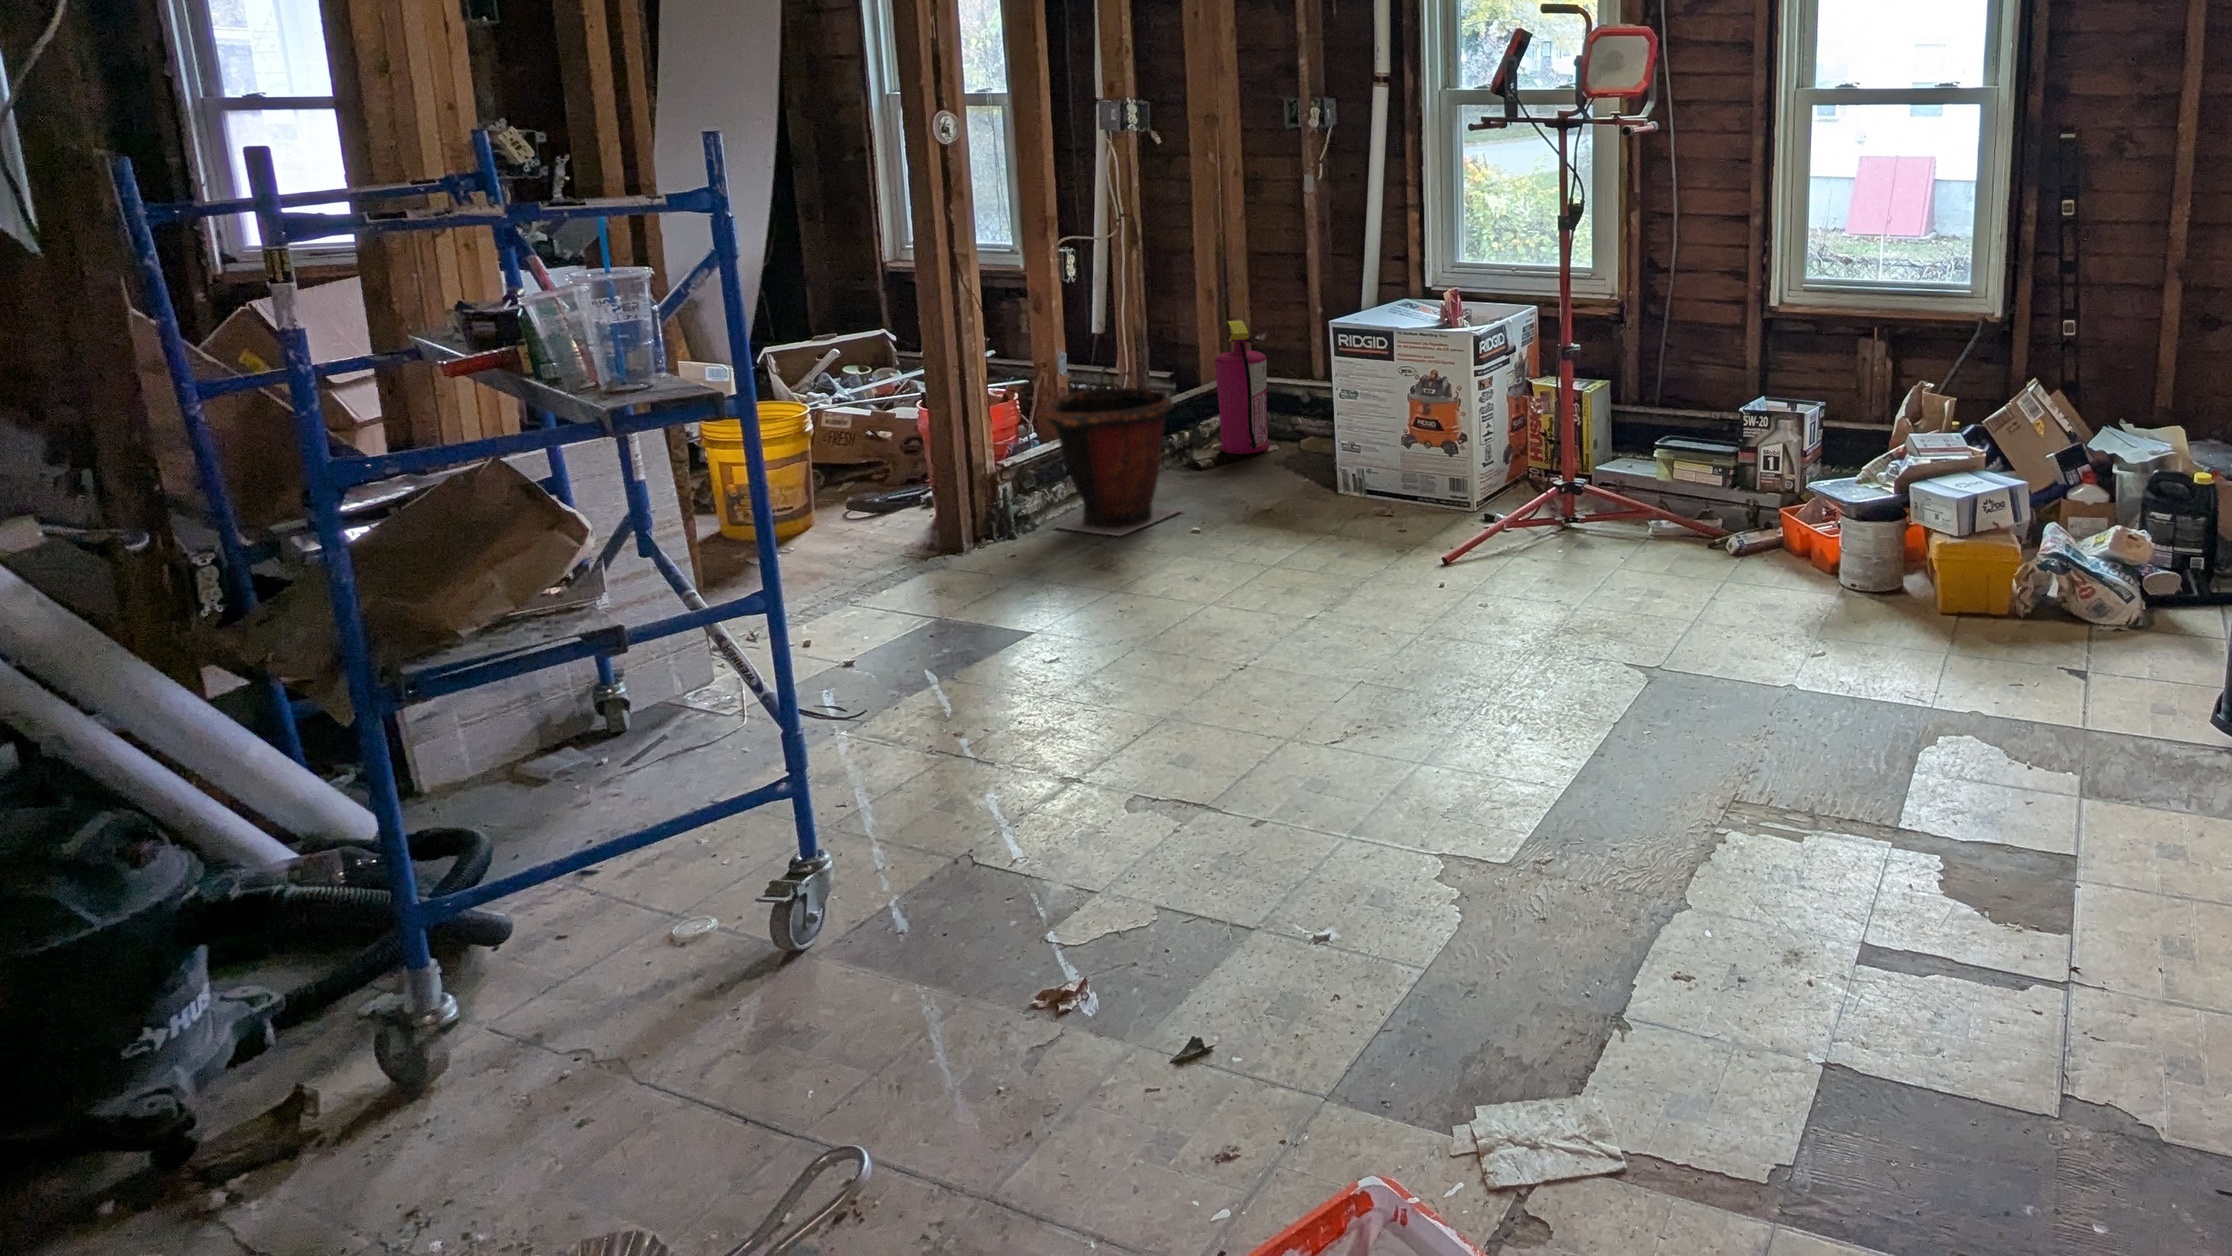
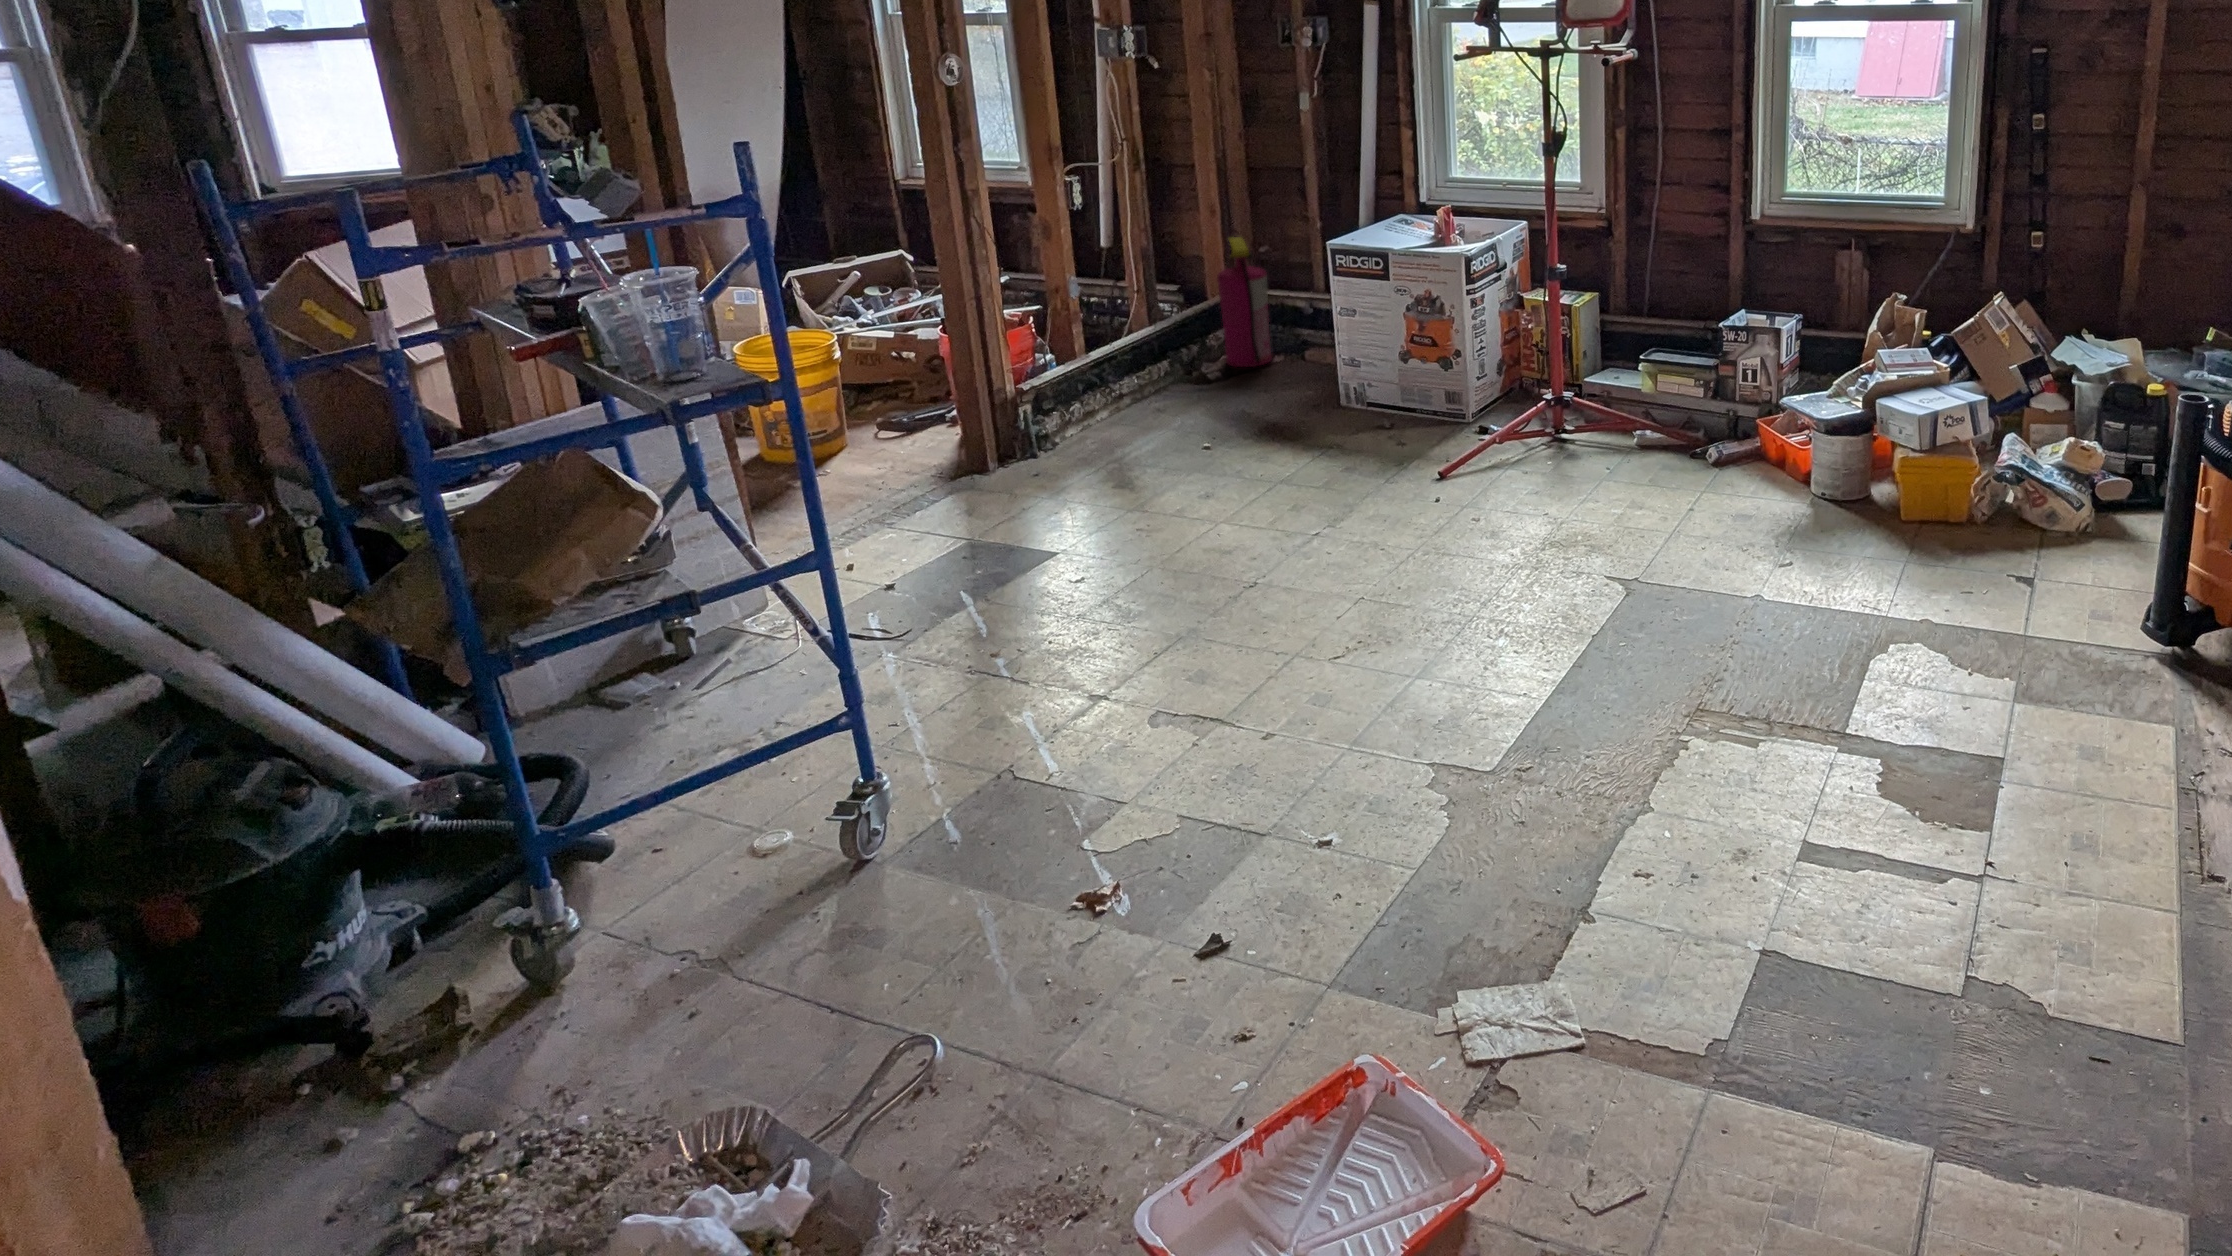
waste bin: present [1045,388,1180,536] -> none [1056,304,1192,457]

